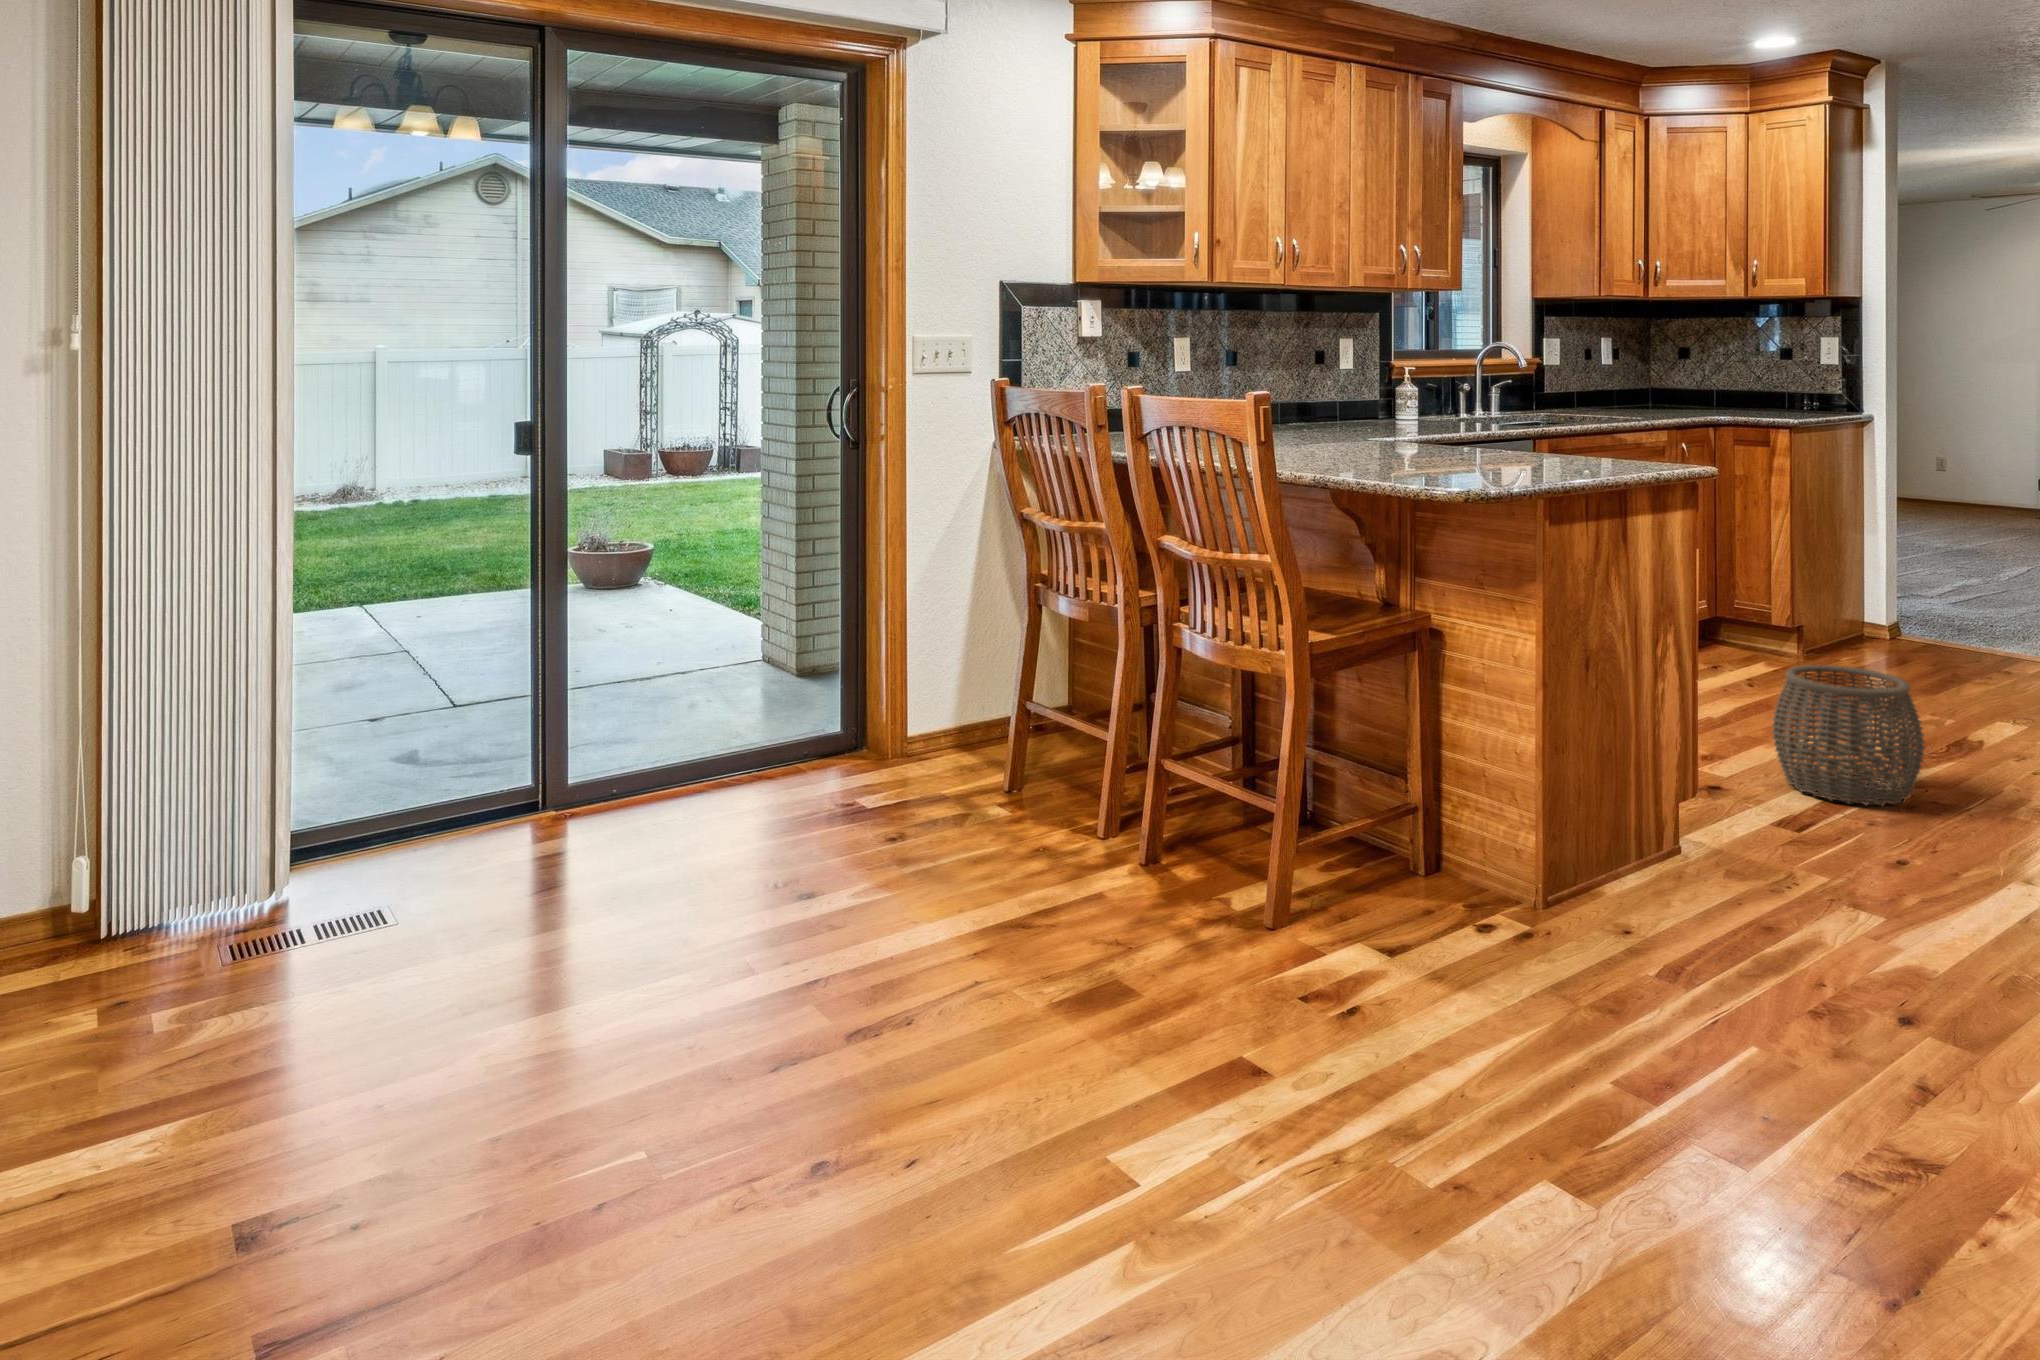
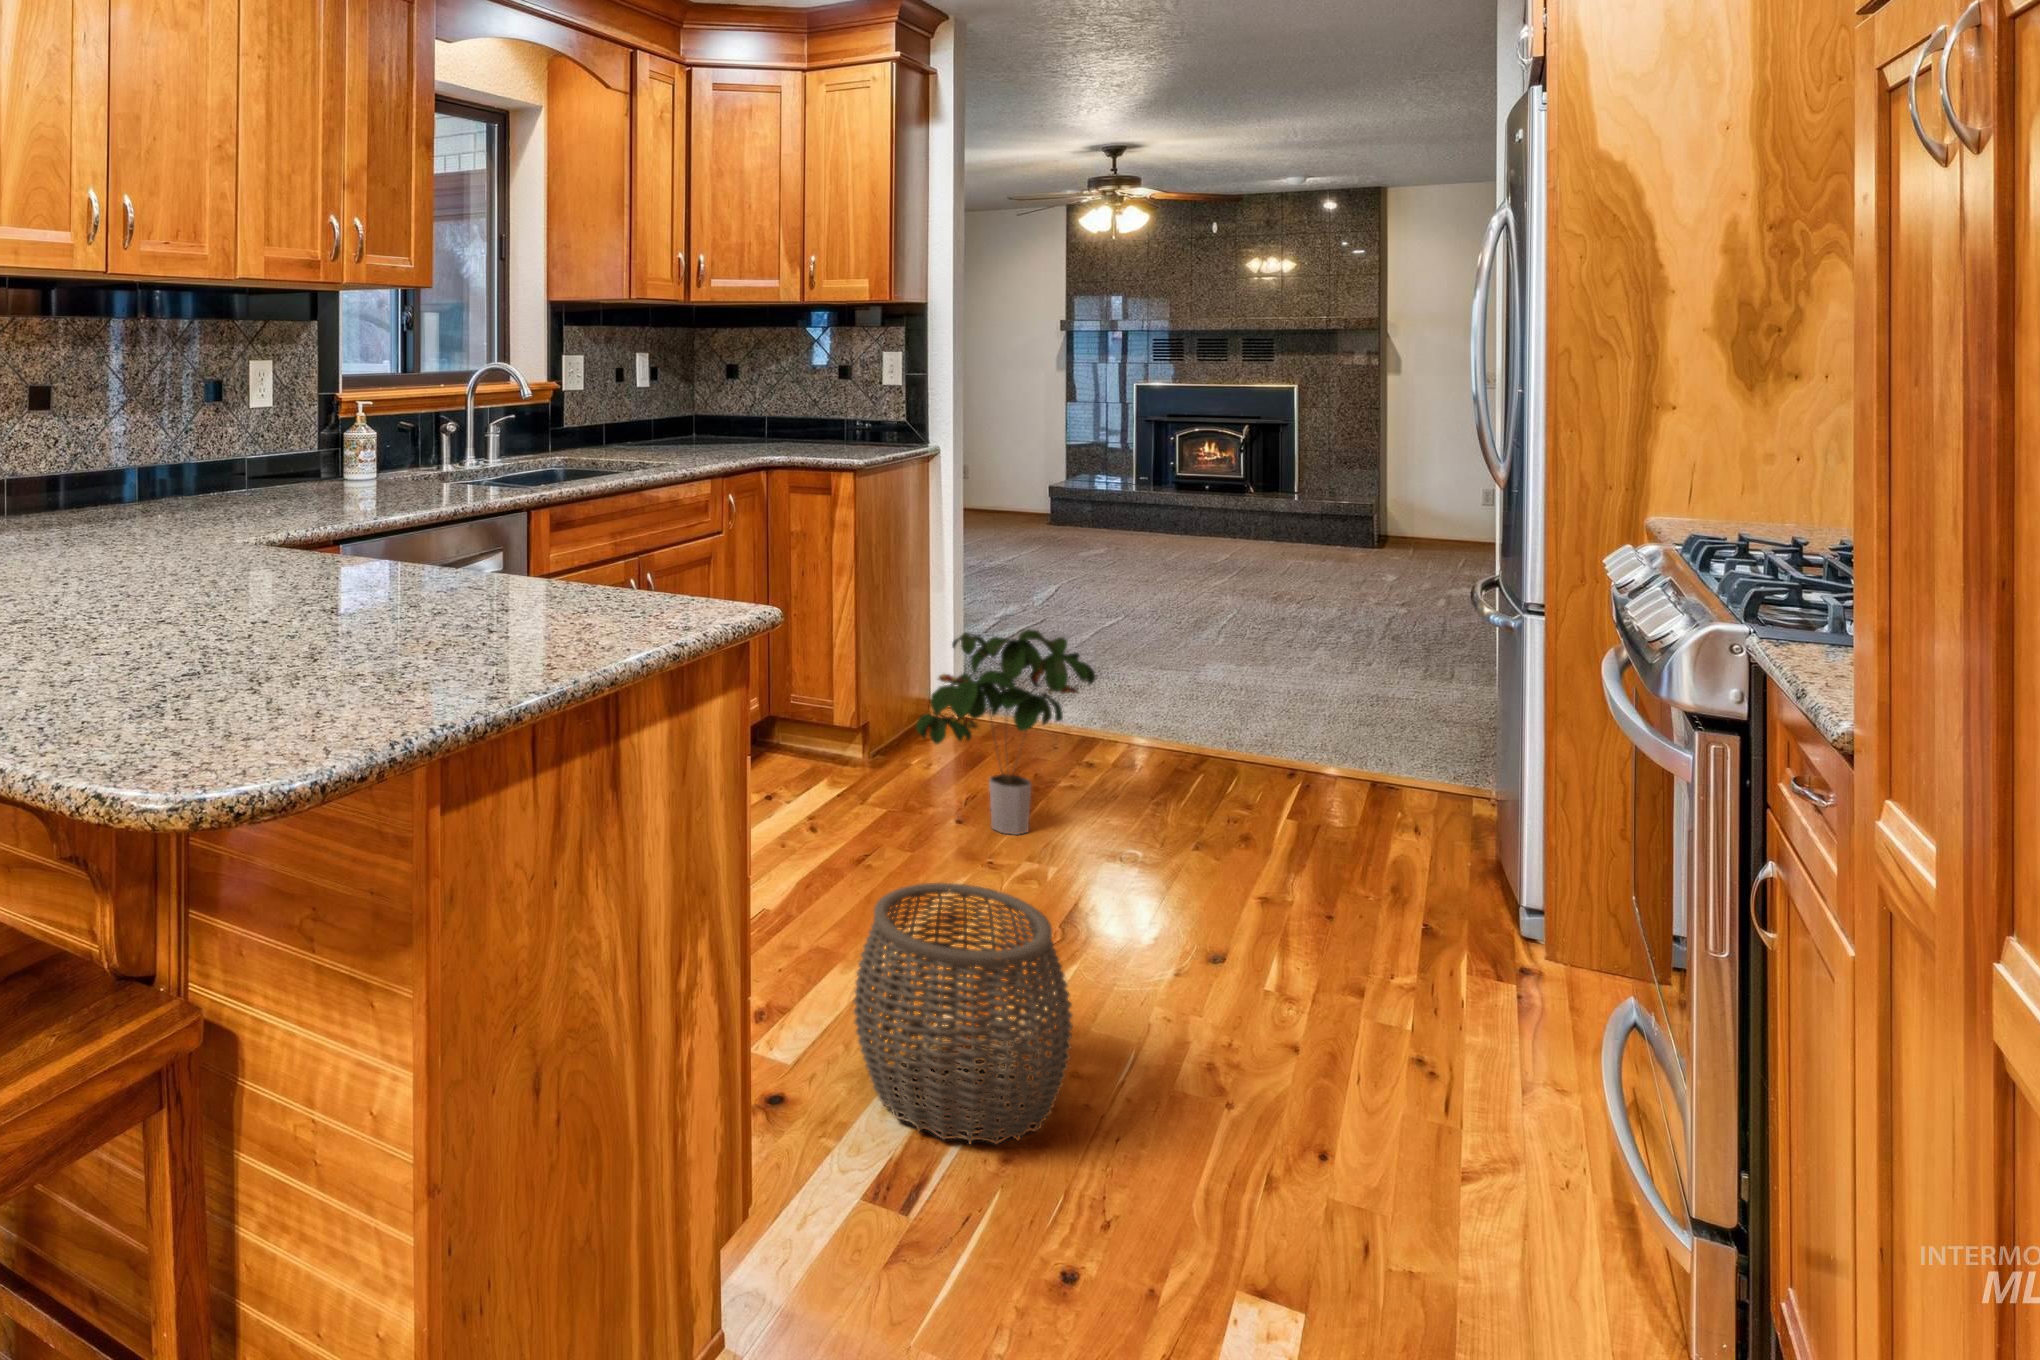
potted plant: none [1838,545,1997,699] -> present [916,630,1096,835]

